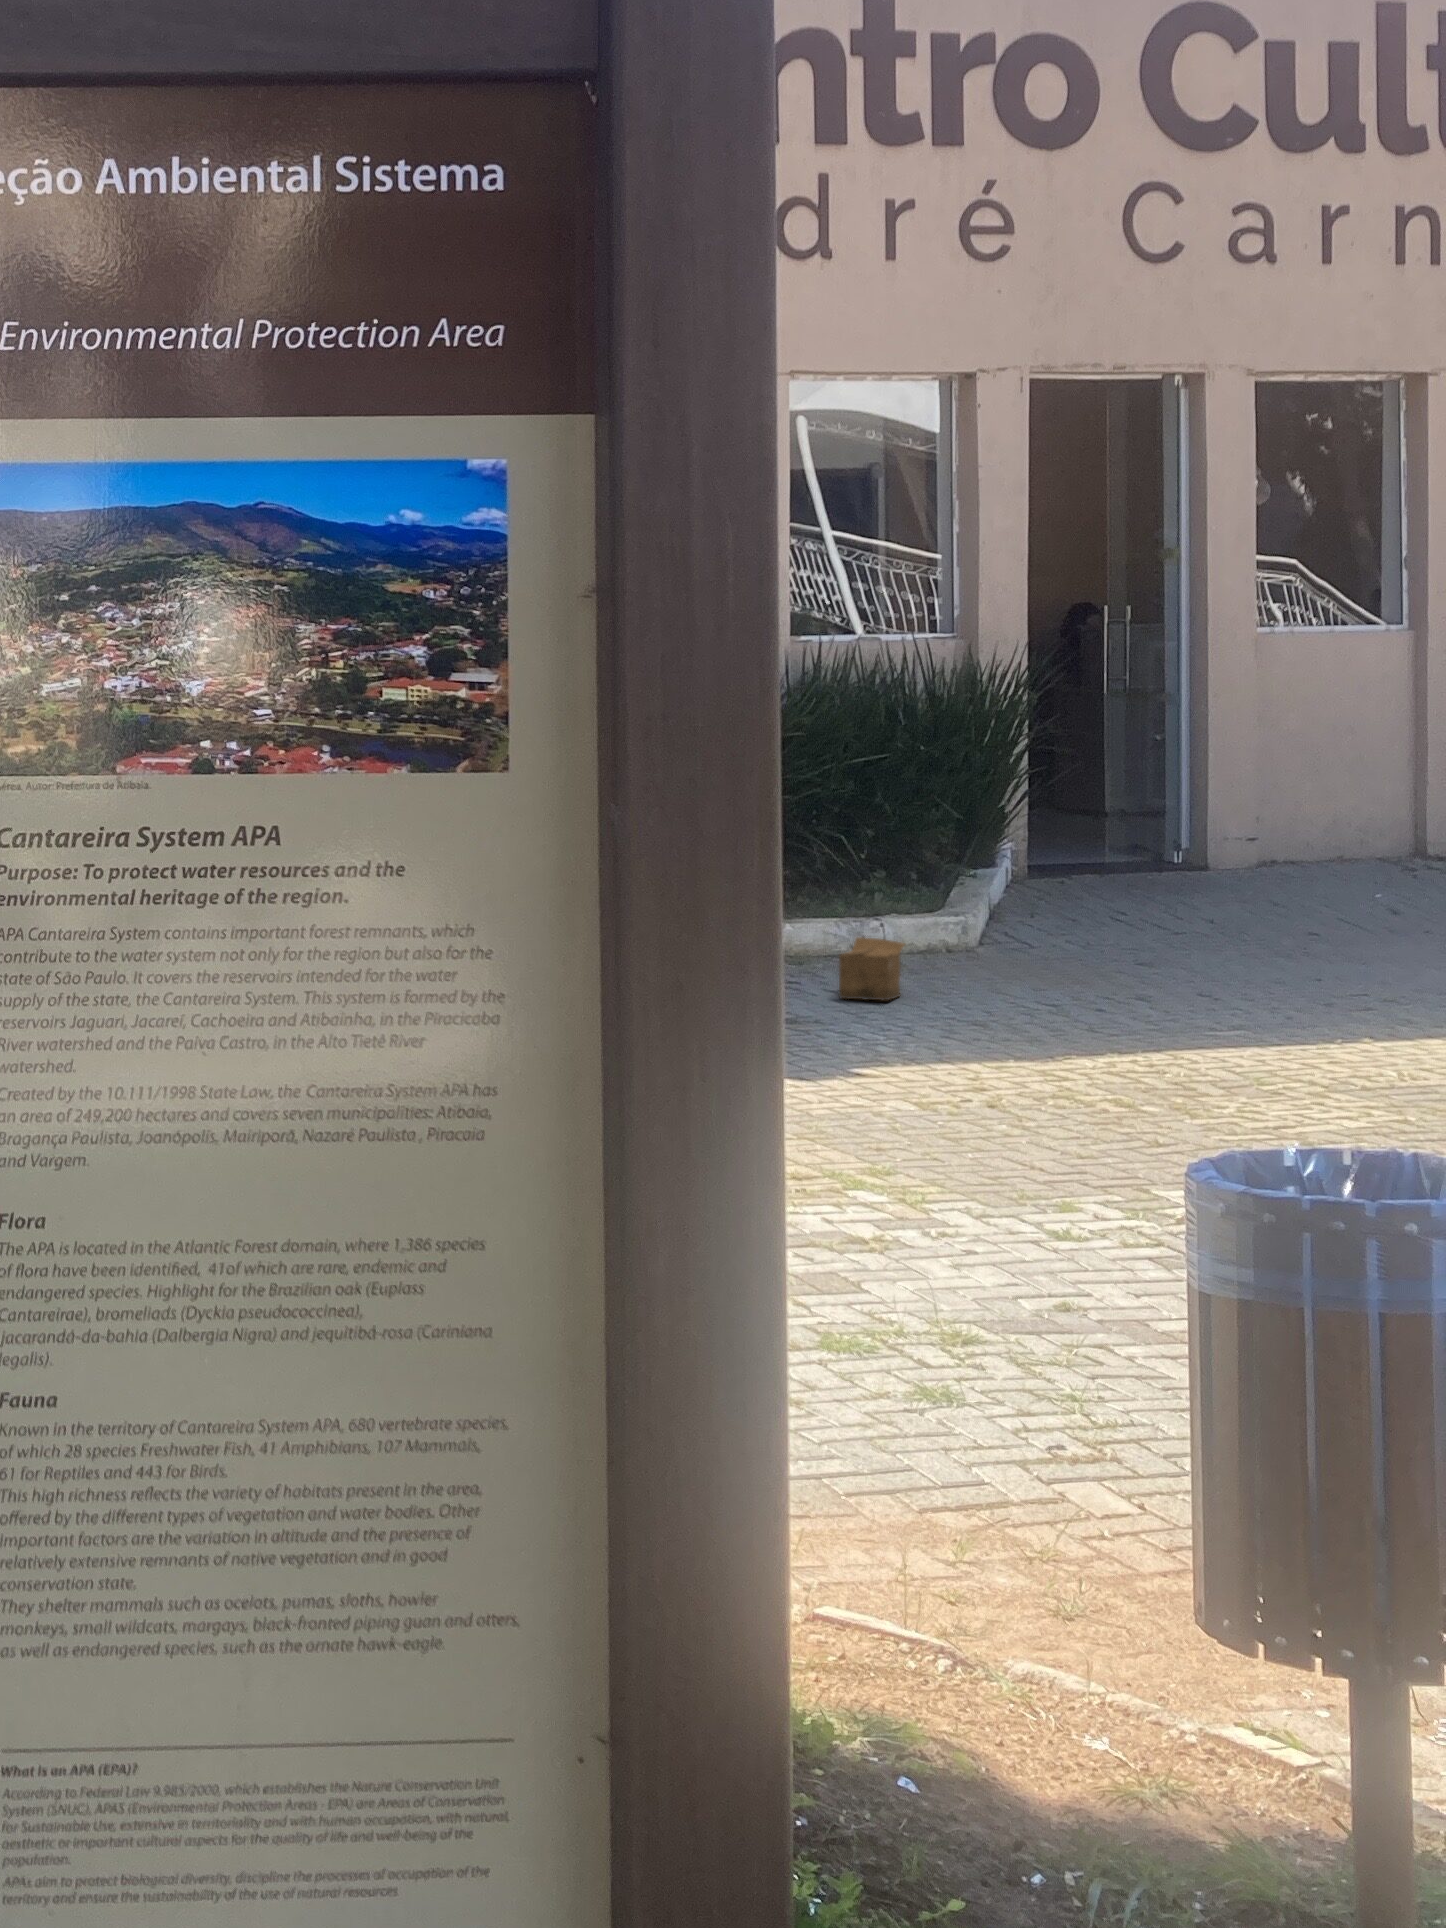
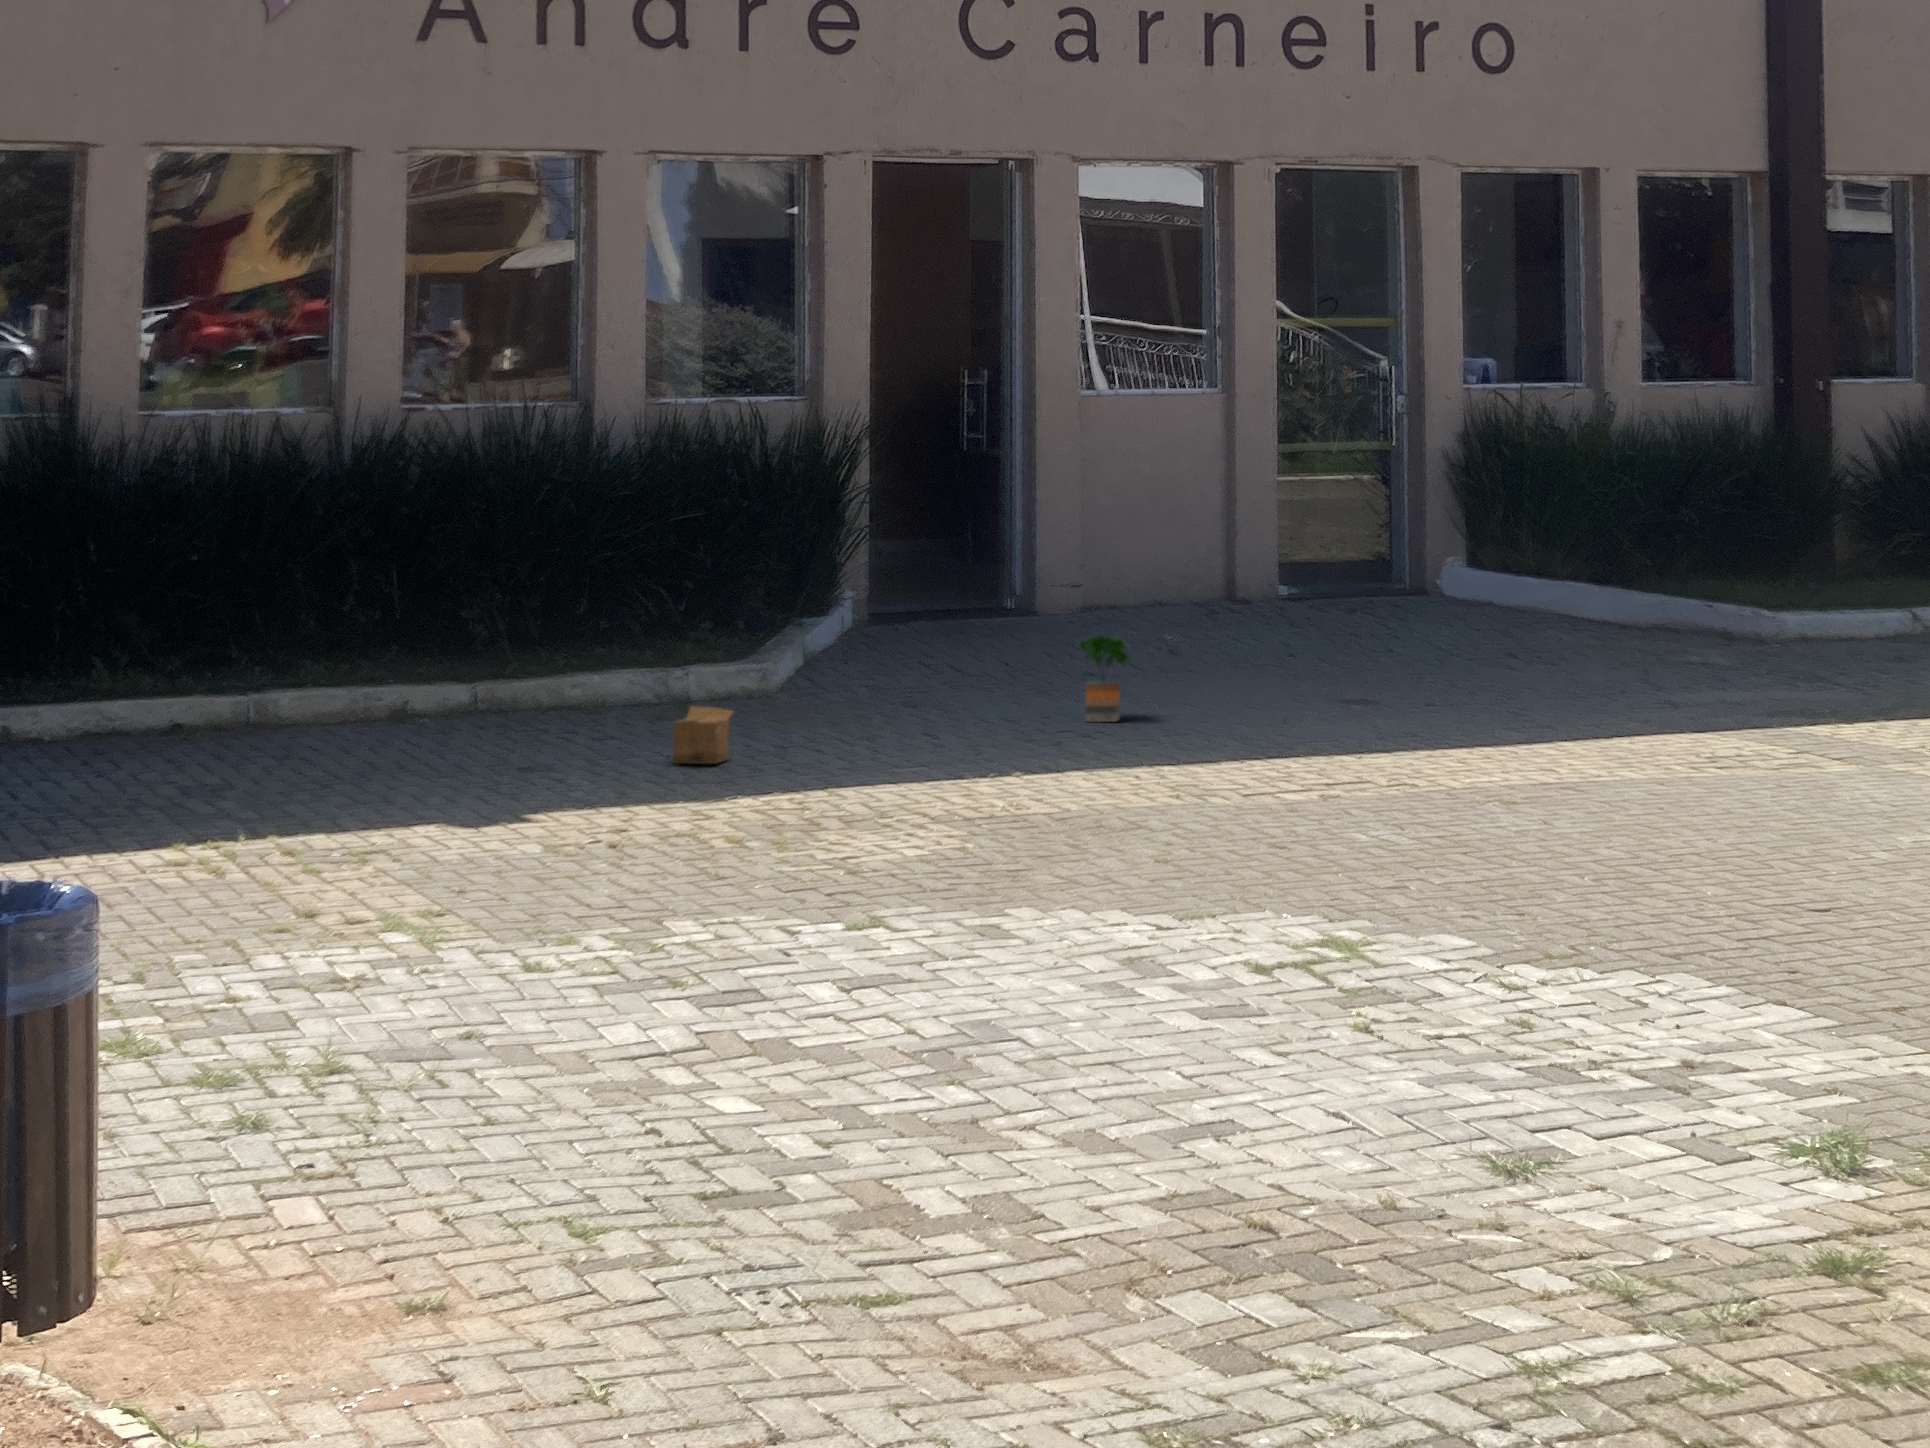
potted tree: none [1286,866,1357,963] -> present [1078,635,1130,722]

